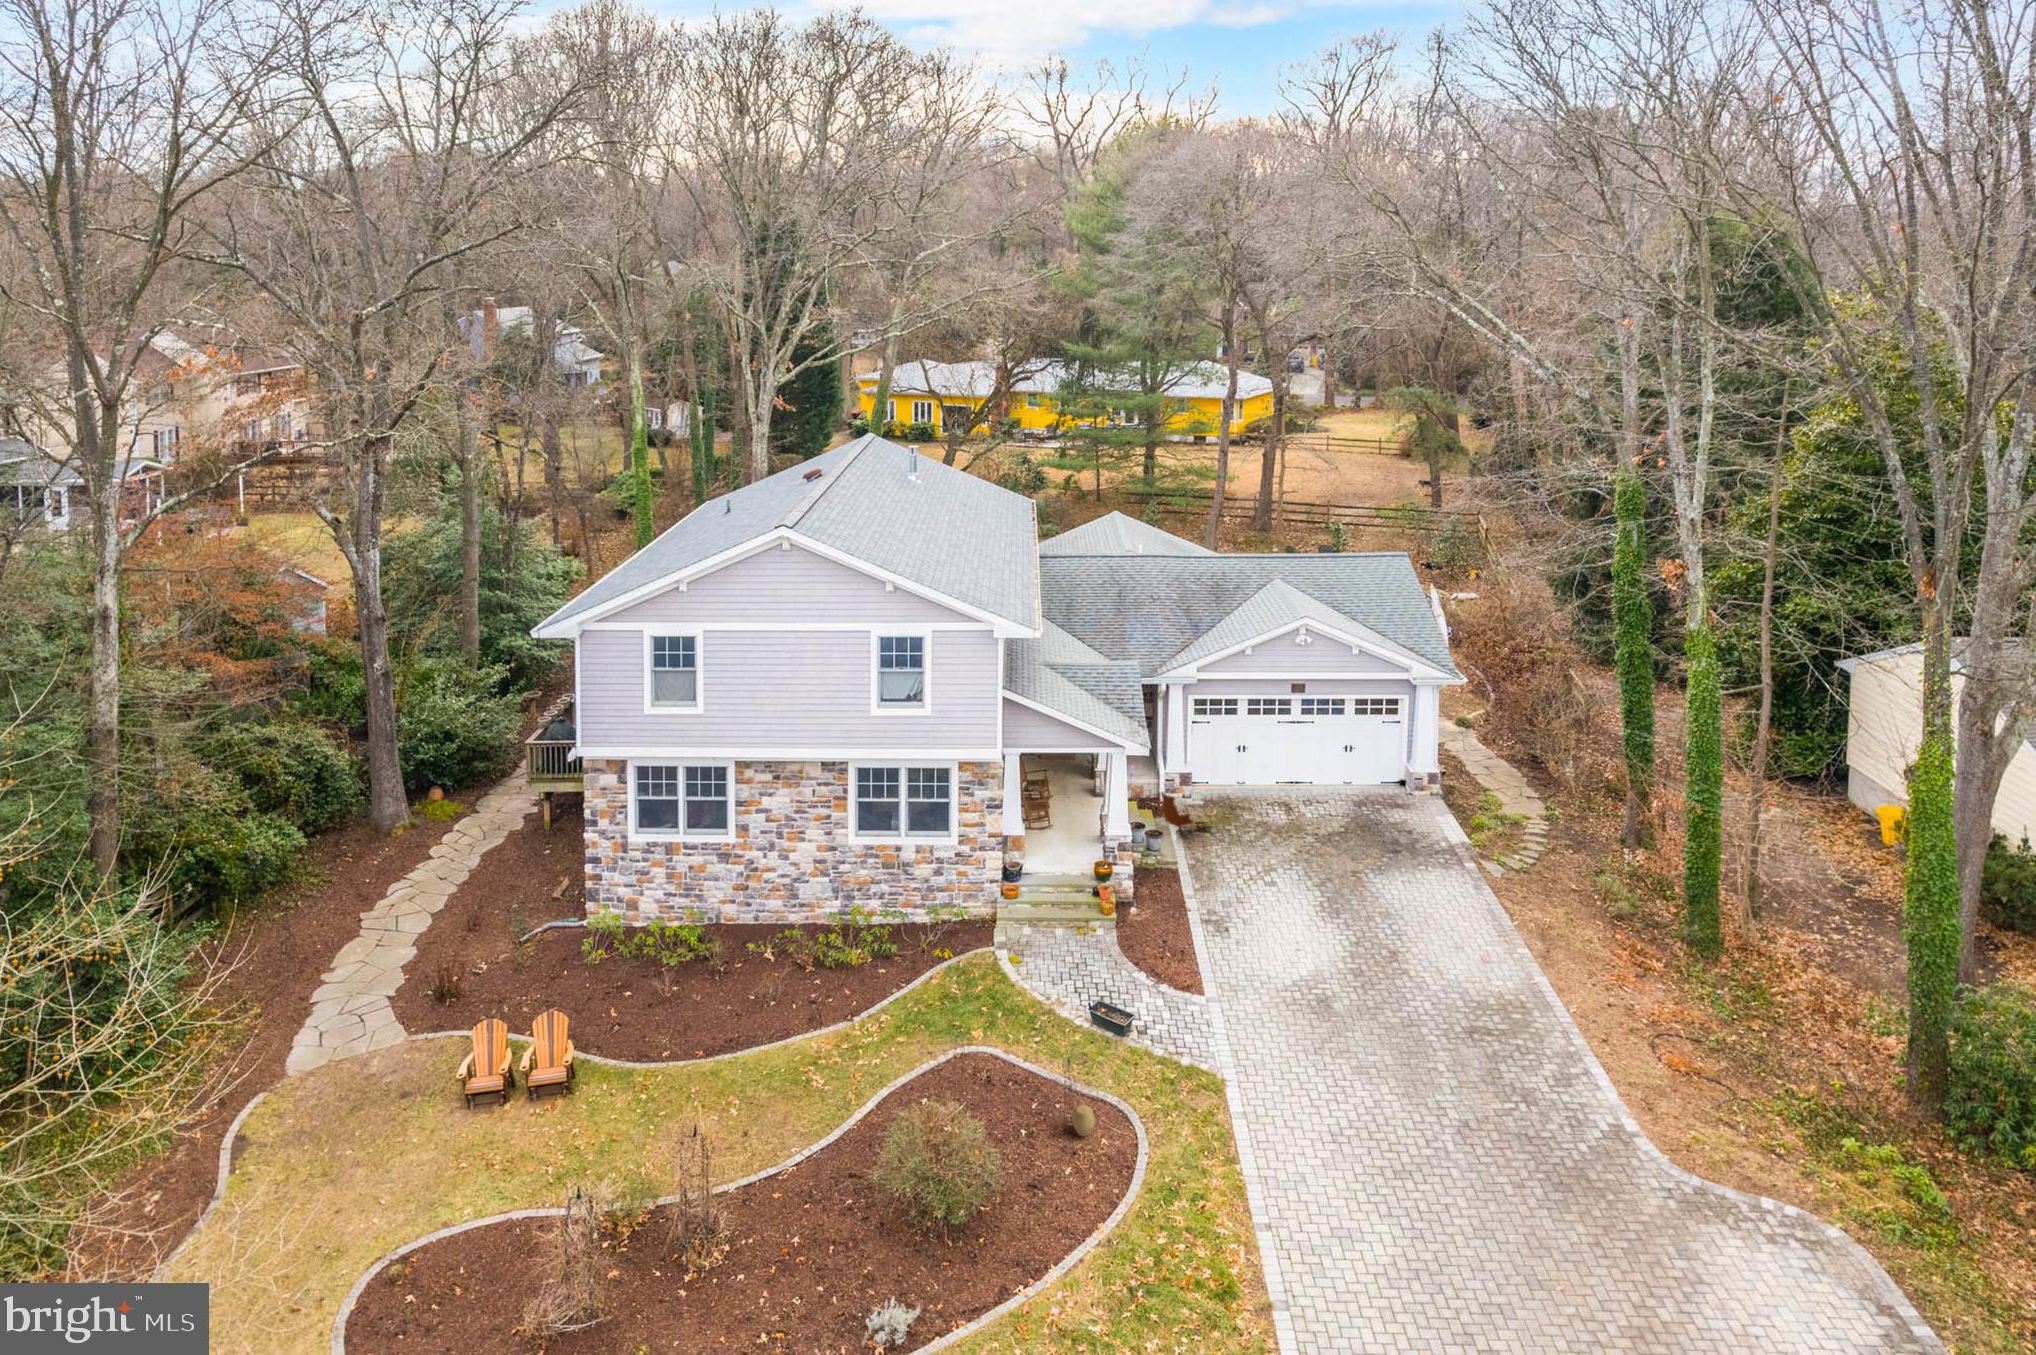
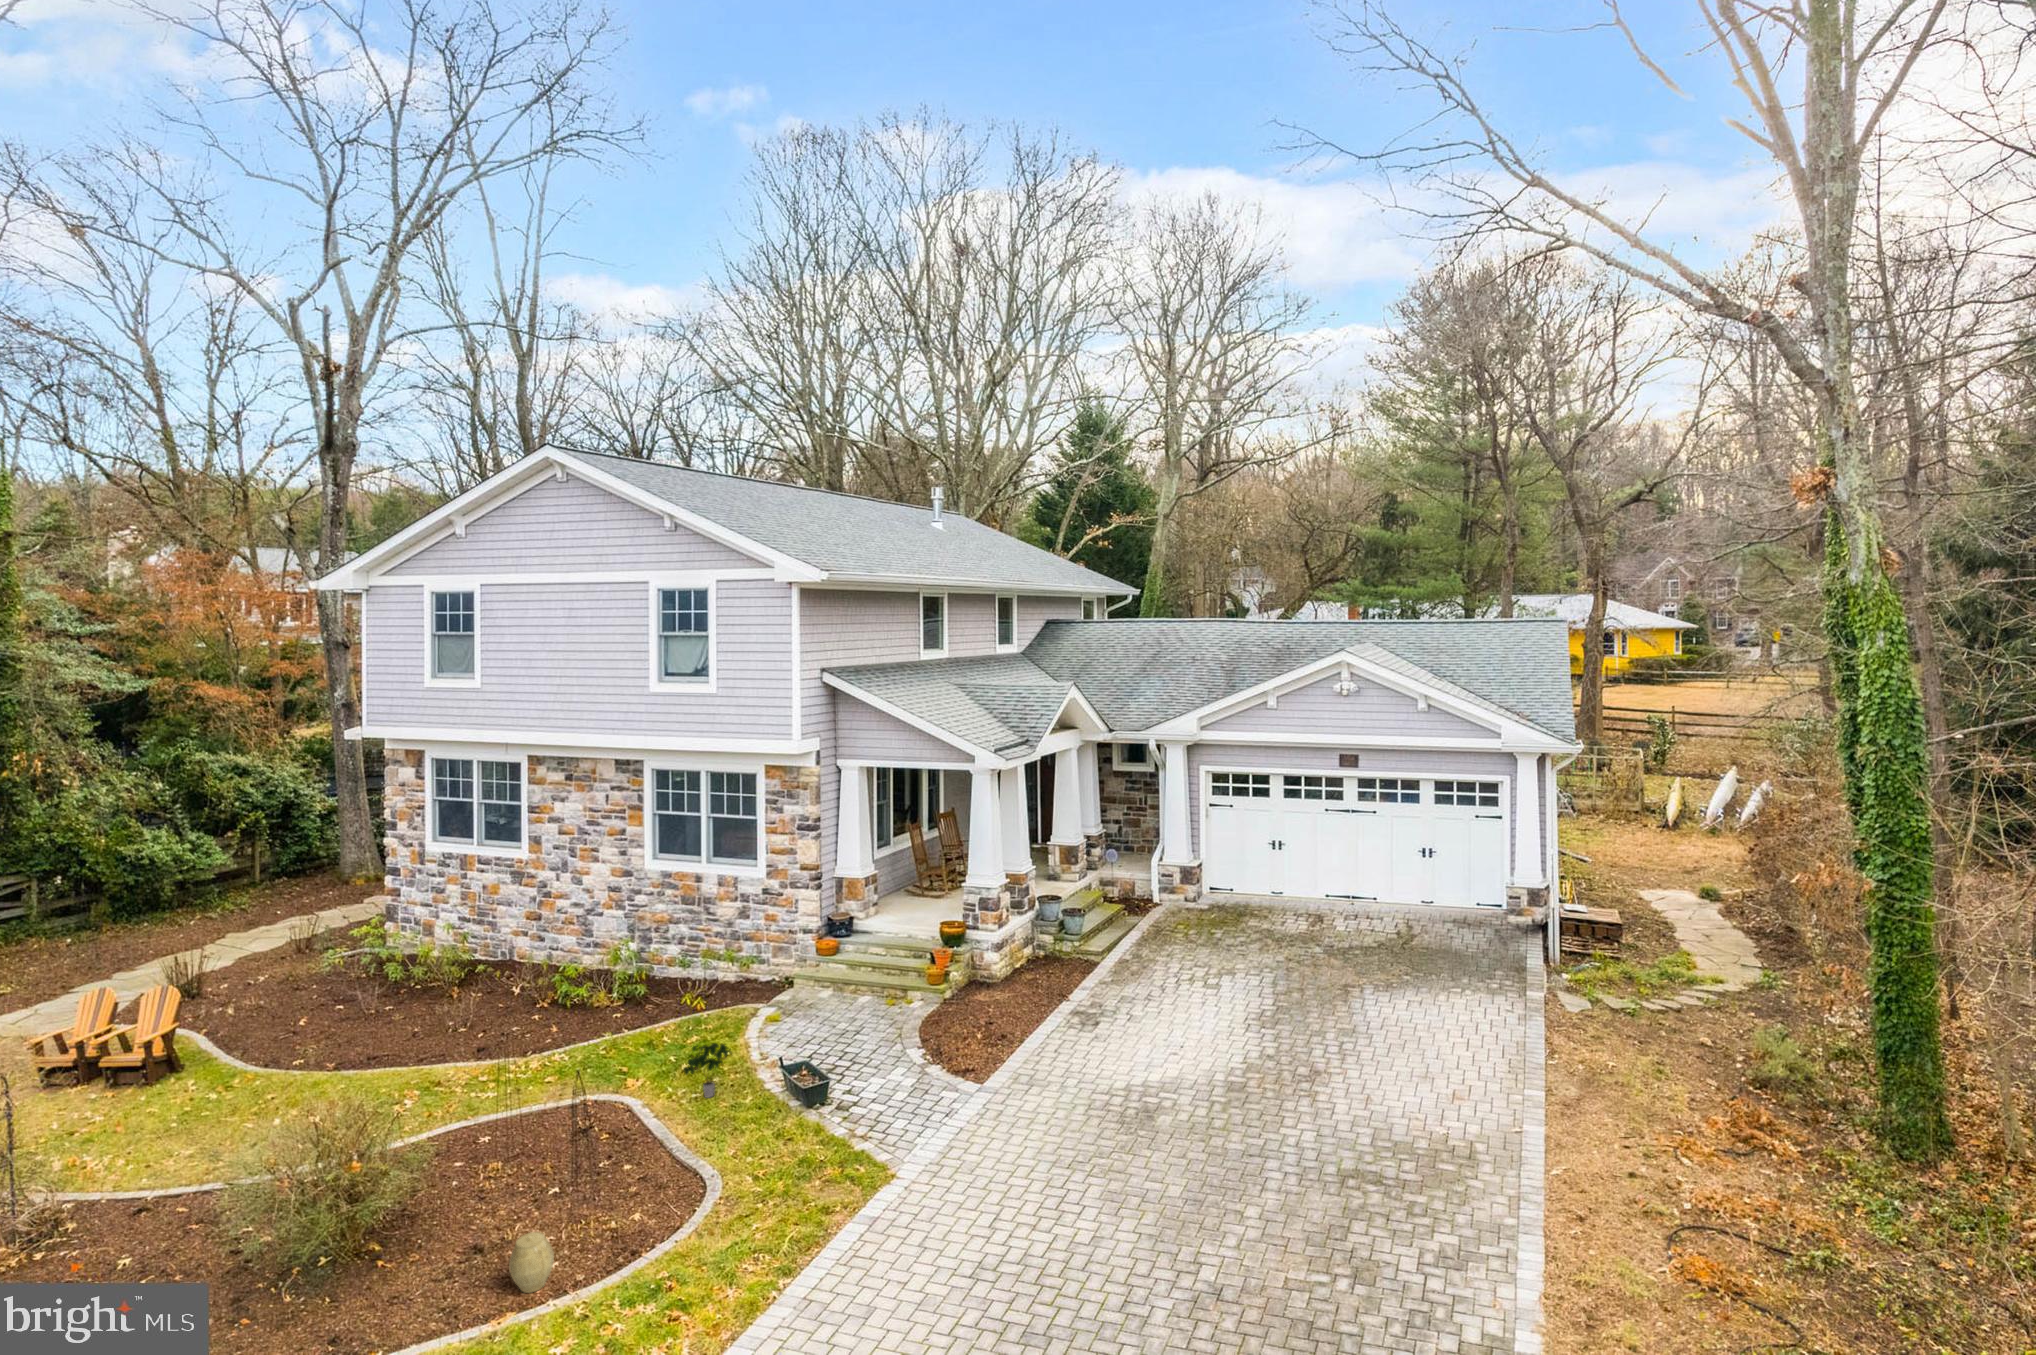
lounge chair: present [1161,792,1205,834] -> none [1103,855,1179,921]
potted plant: none [1027,979,1056,1014] -> present [683,1043,731,1098]

